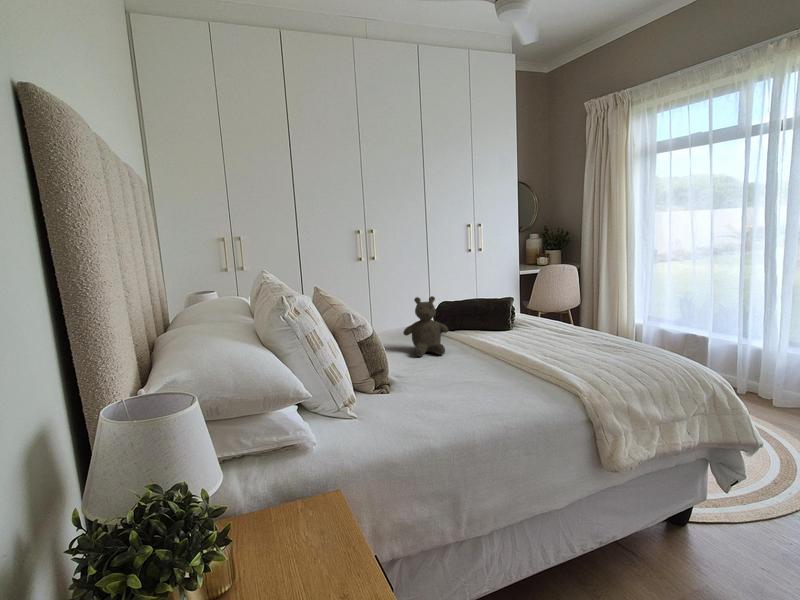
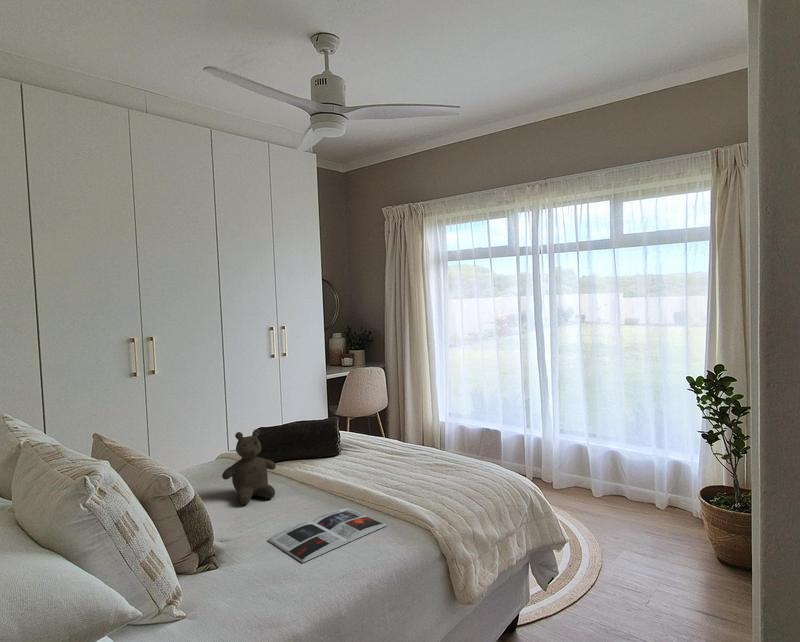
magazine: none [429,368,536,398] -> present [268,508,386,563]

